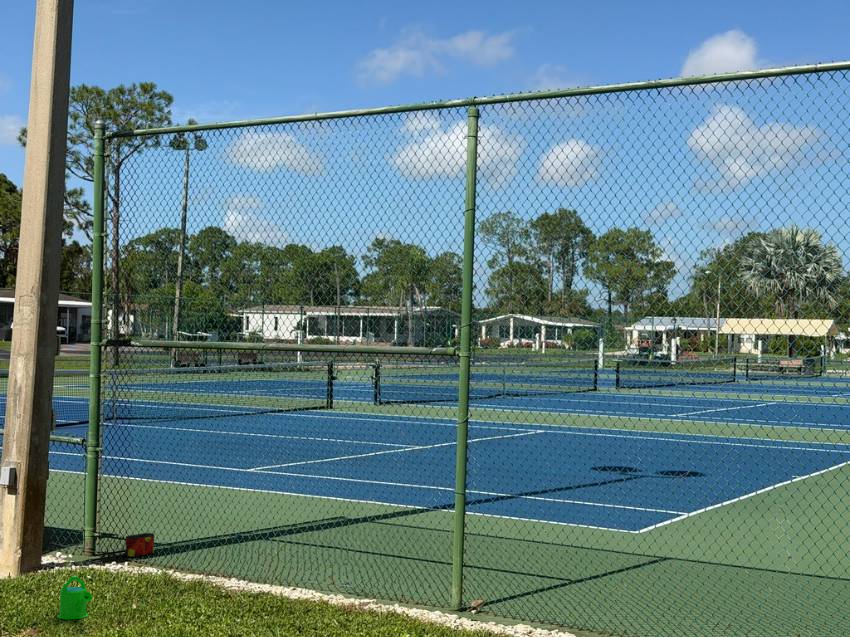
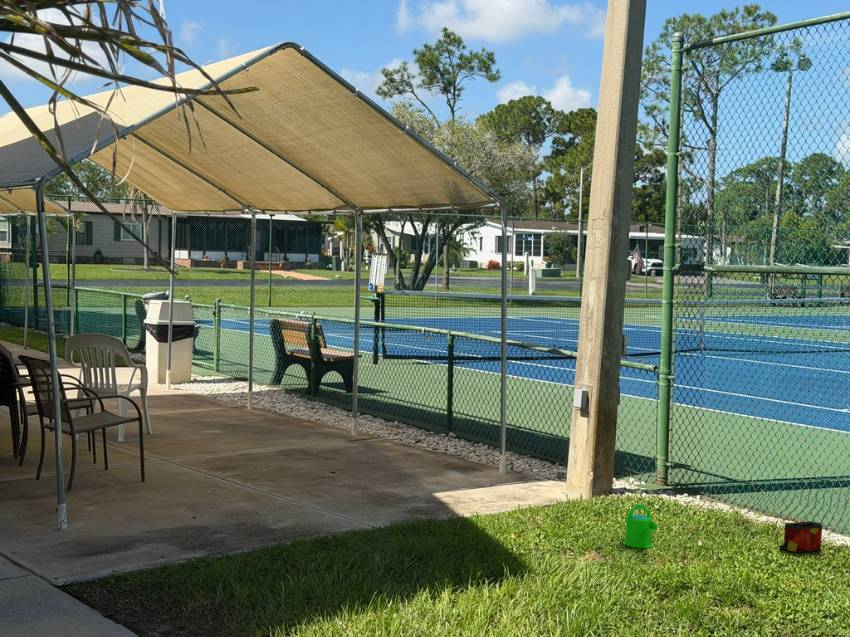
bag: present [122,533,154,557] -> present [780,521,822,553]

